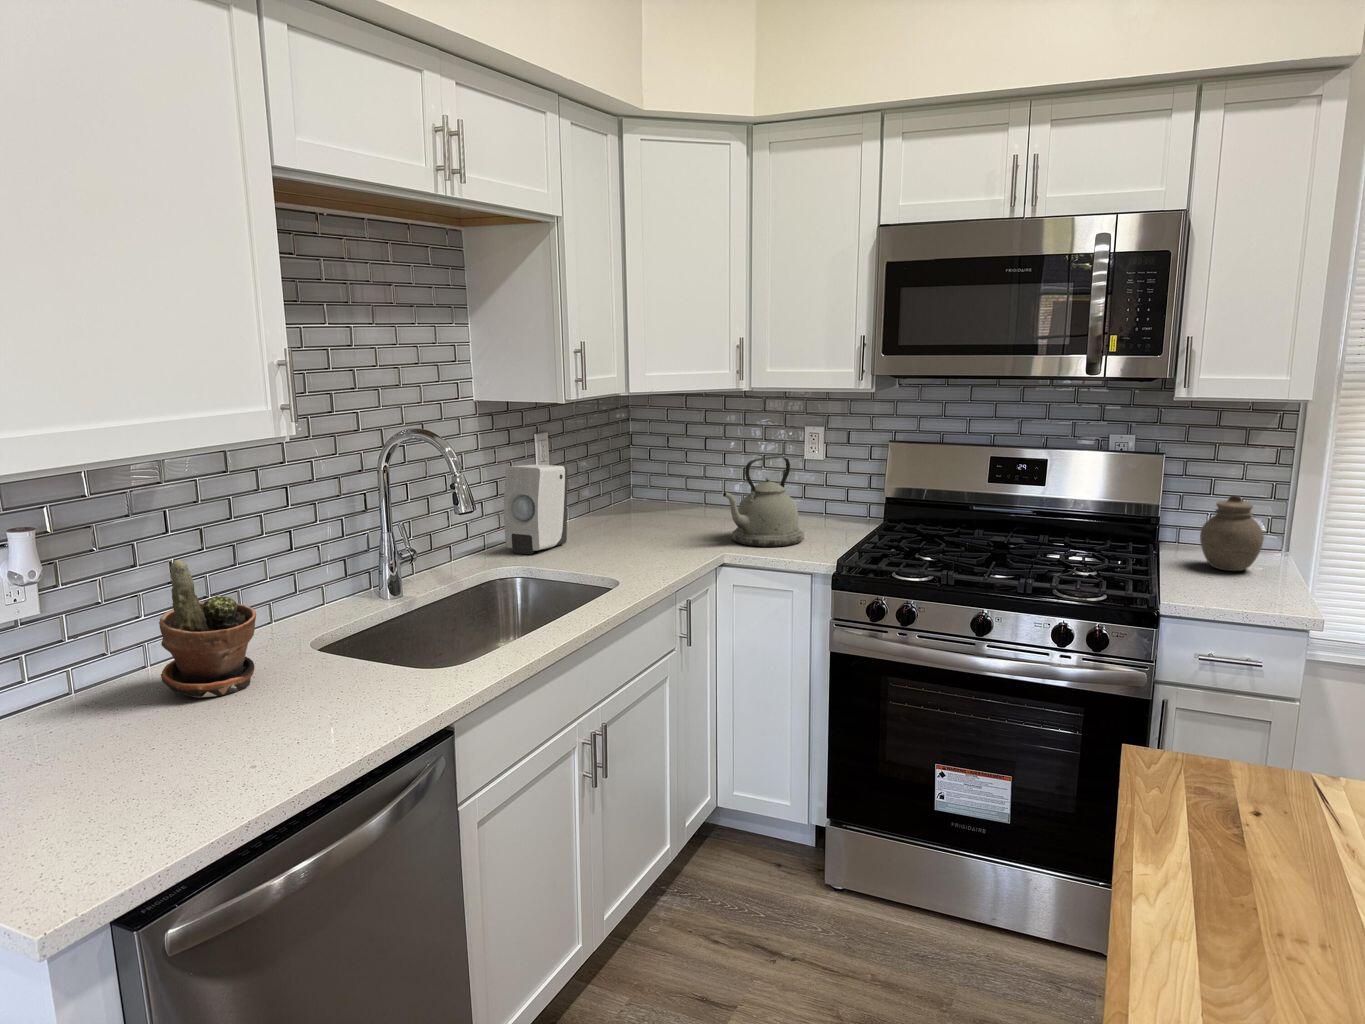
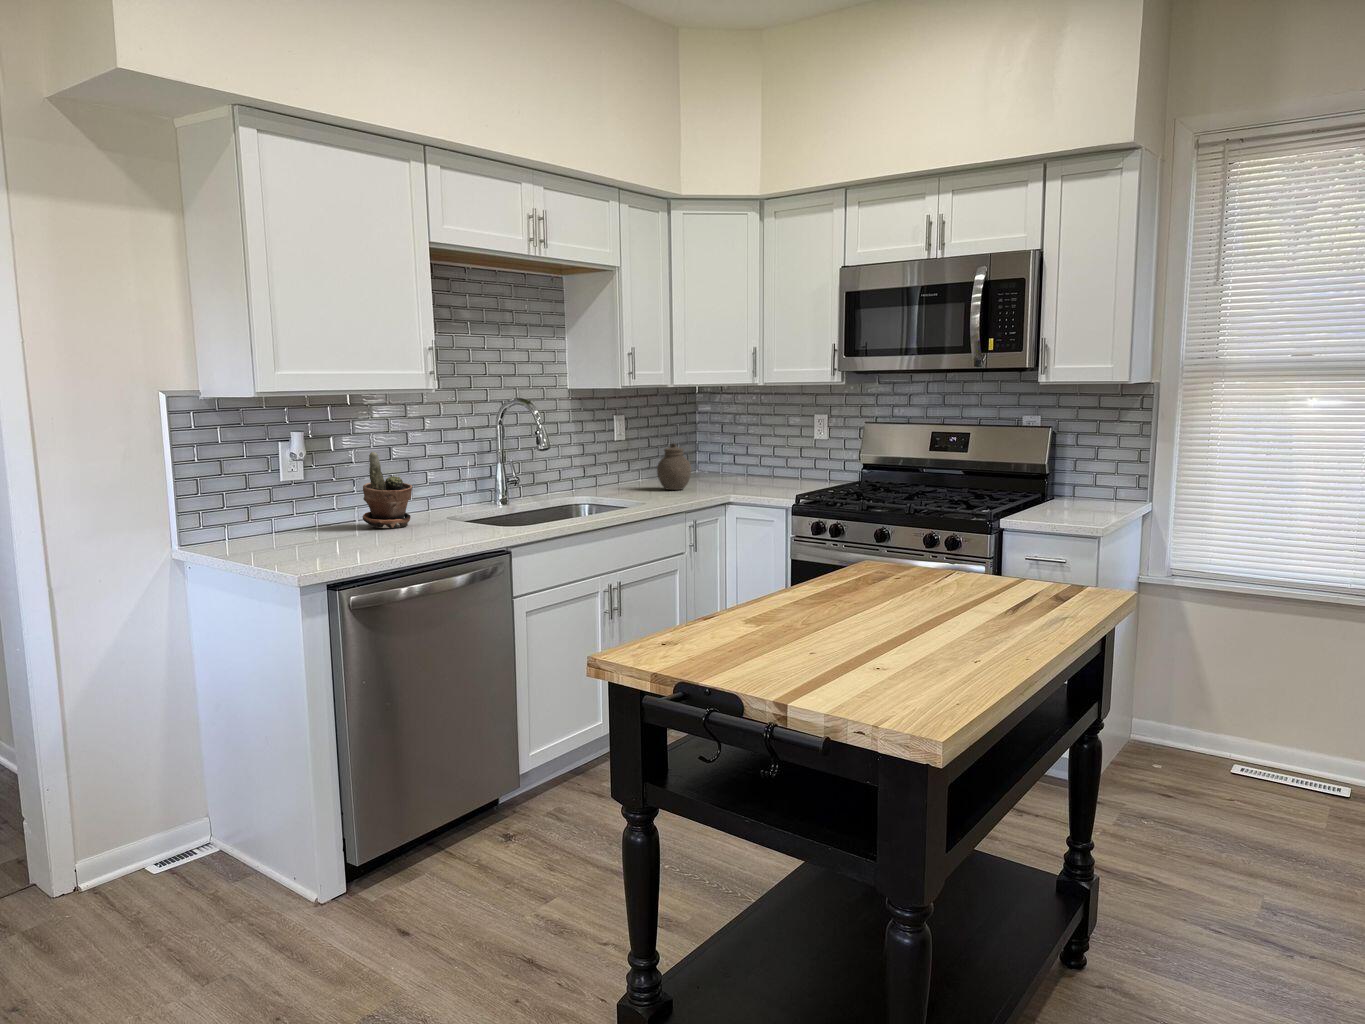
kettle: present [723,456,804,547] -> none [730,430,793,492]
soap dispenser: present [504,465,567,554] -> none [584,433,630,492]
jar: present [1200,495,1264,571] -> present [657,443,691,490]

